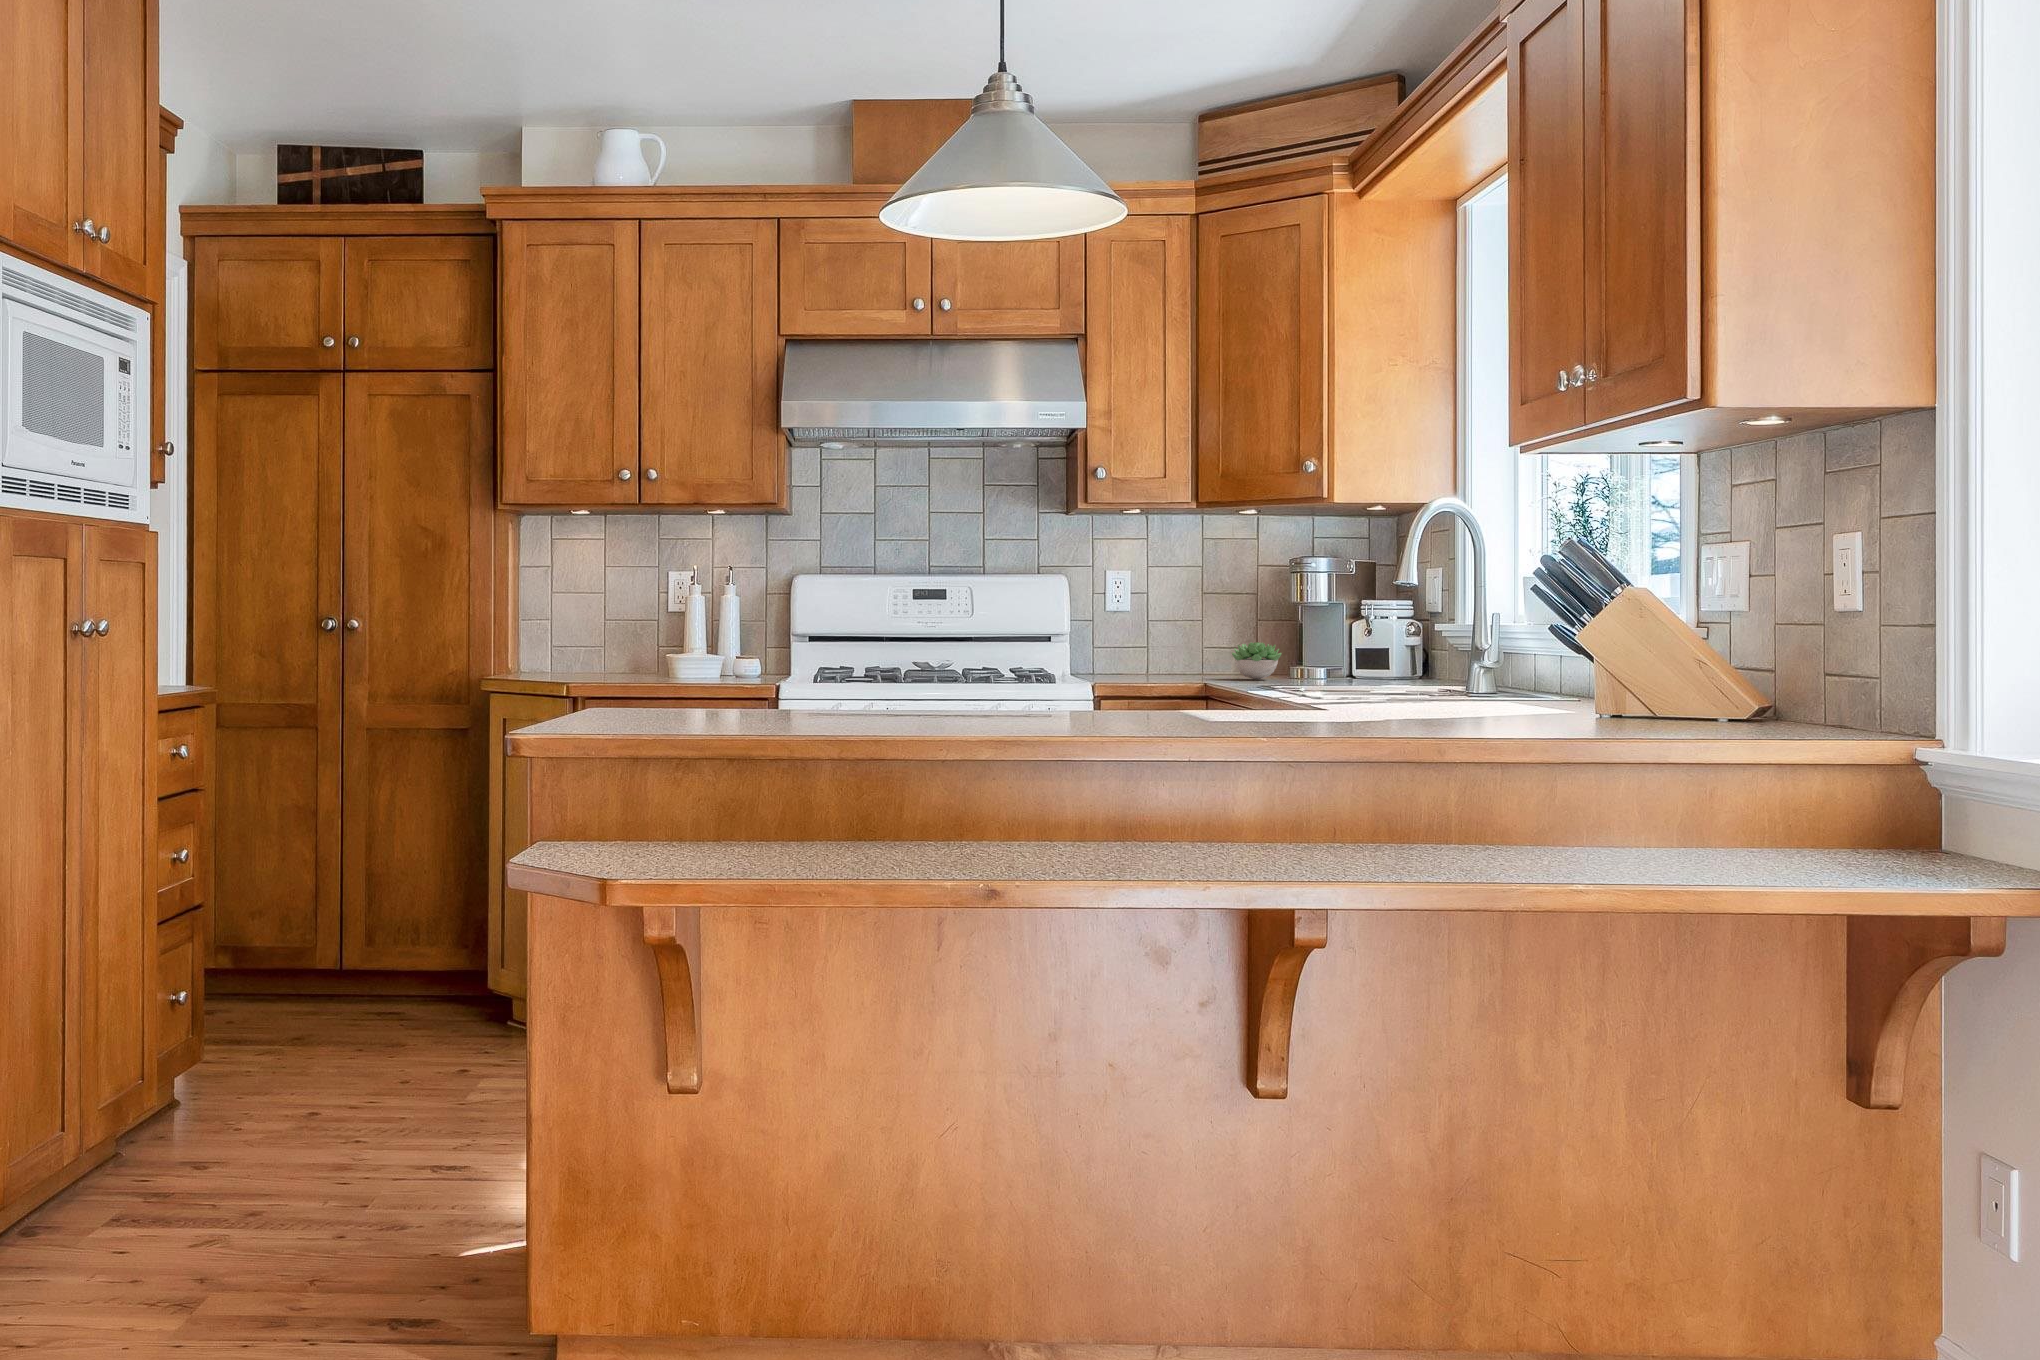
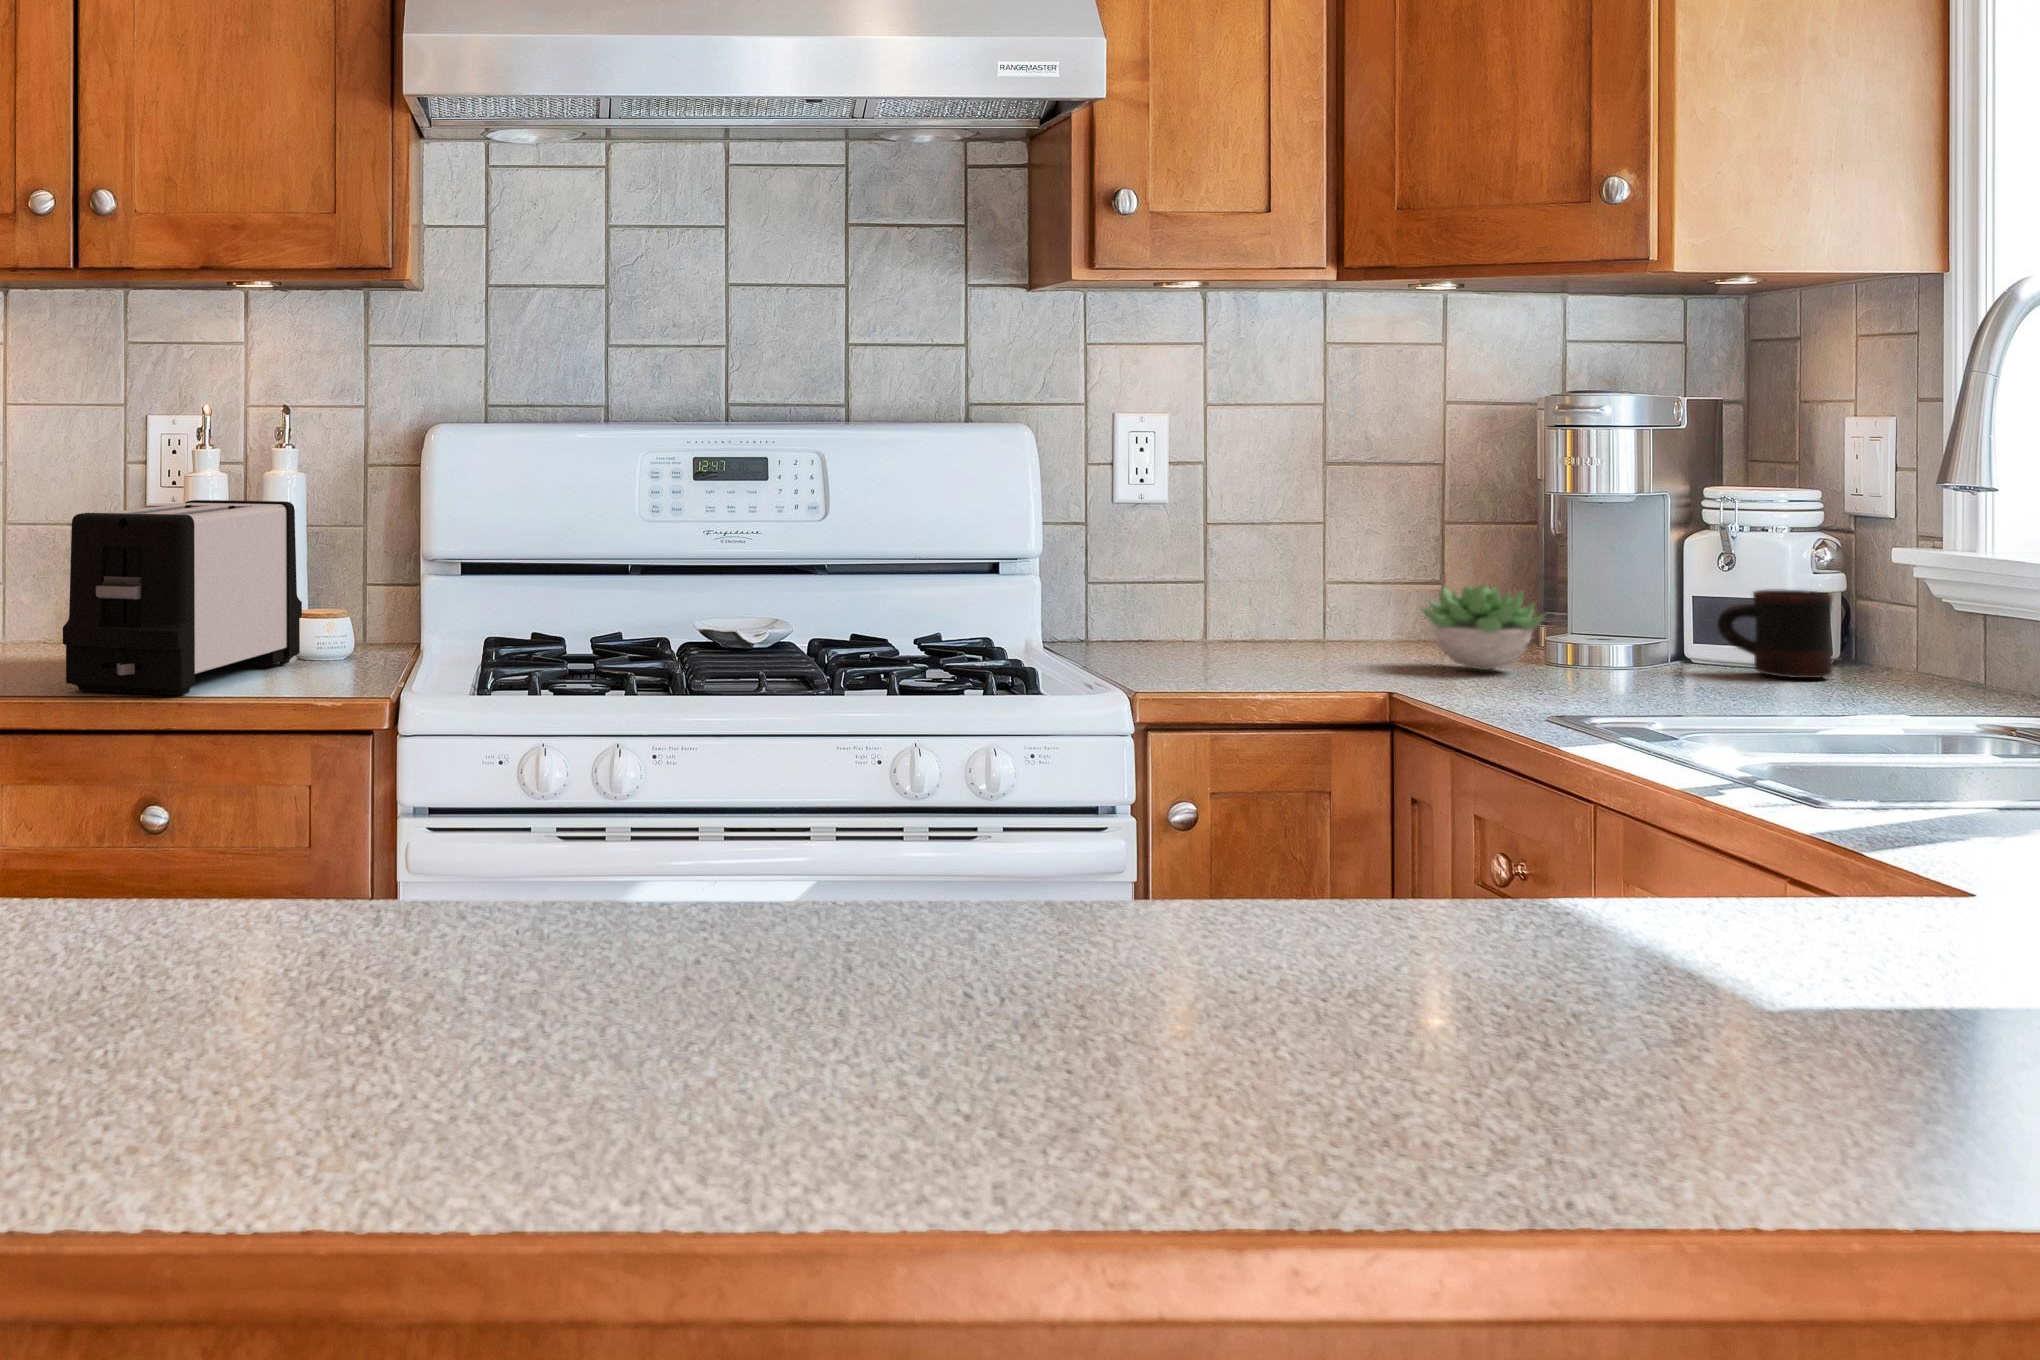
toaster: none [639,606,738,681] -> present [63,500,302,695]
mug: none [1361,644,1408,681] -> present [1717,589,1832,678]

